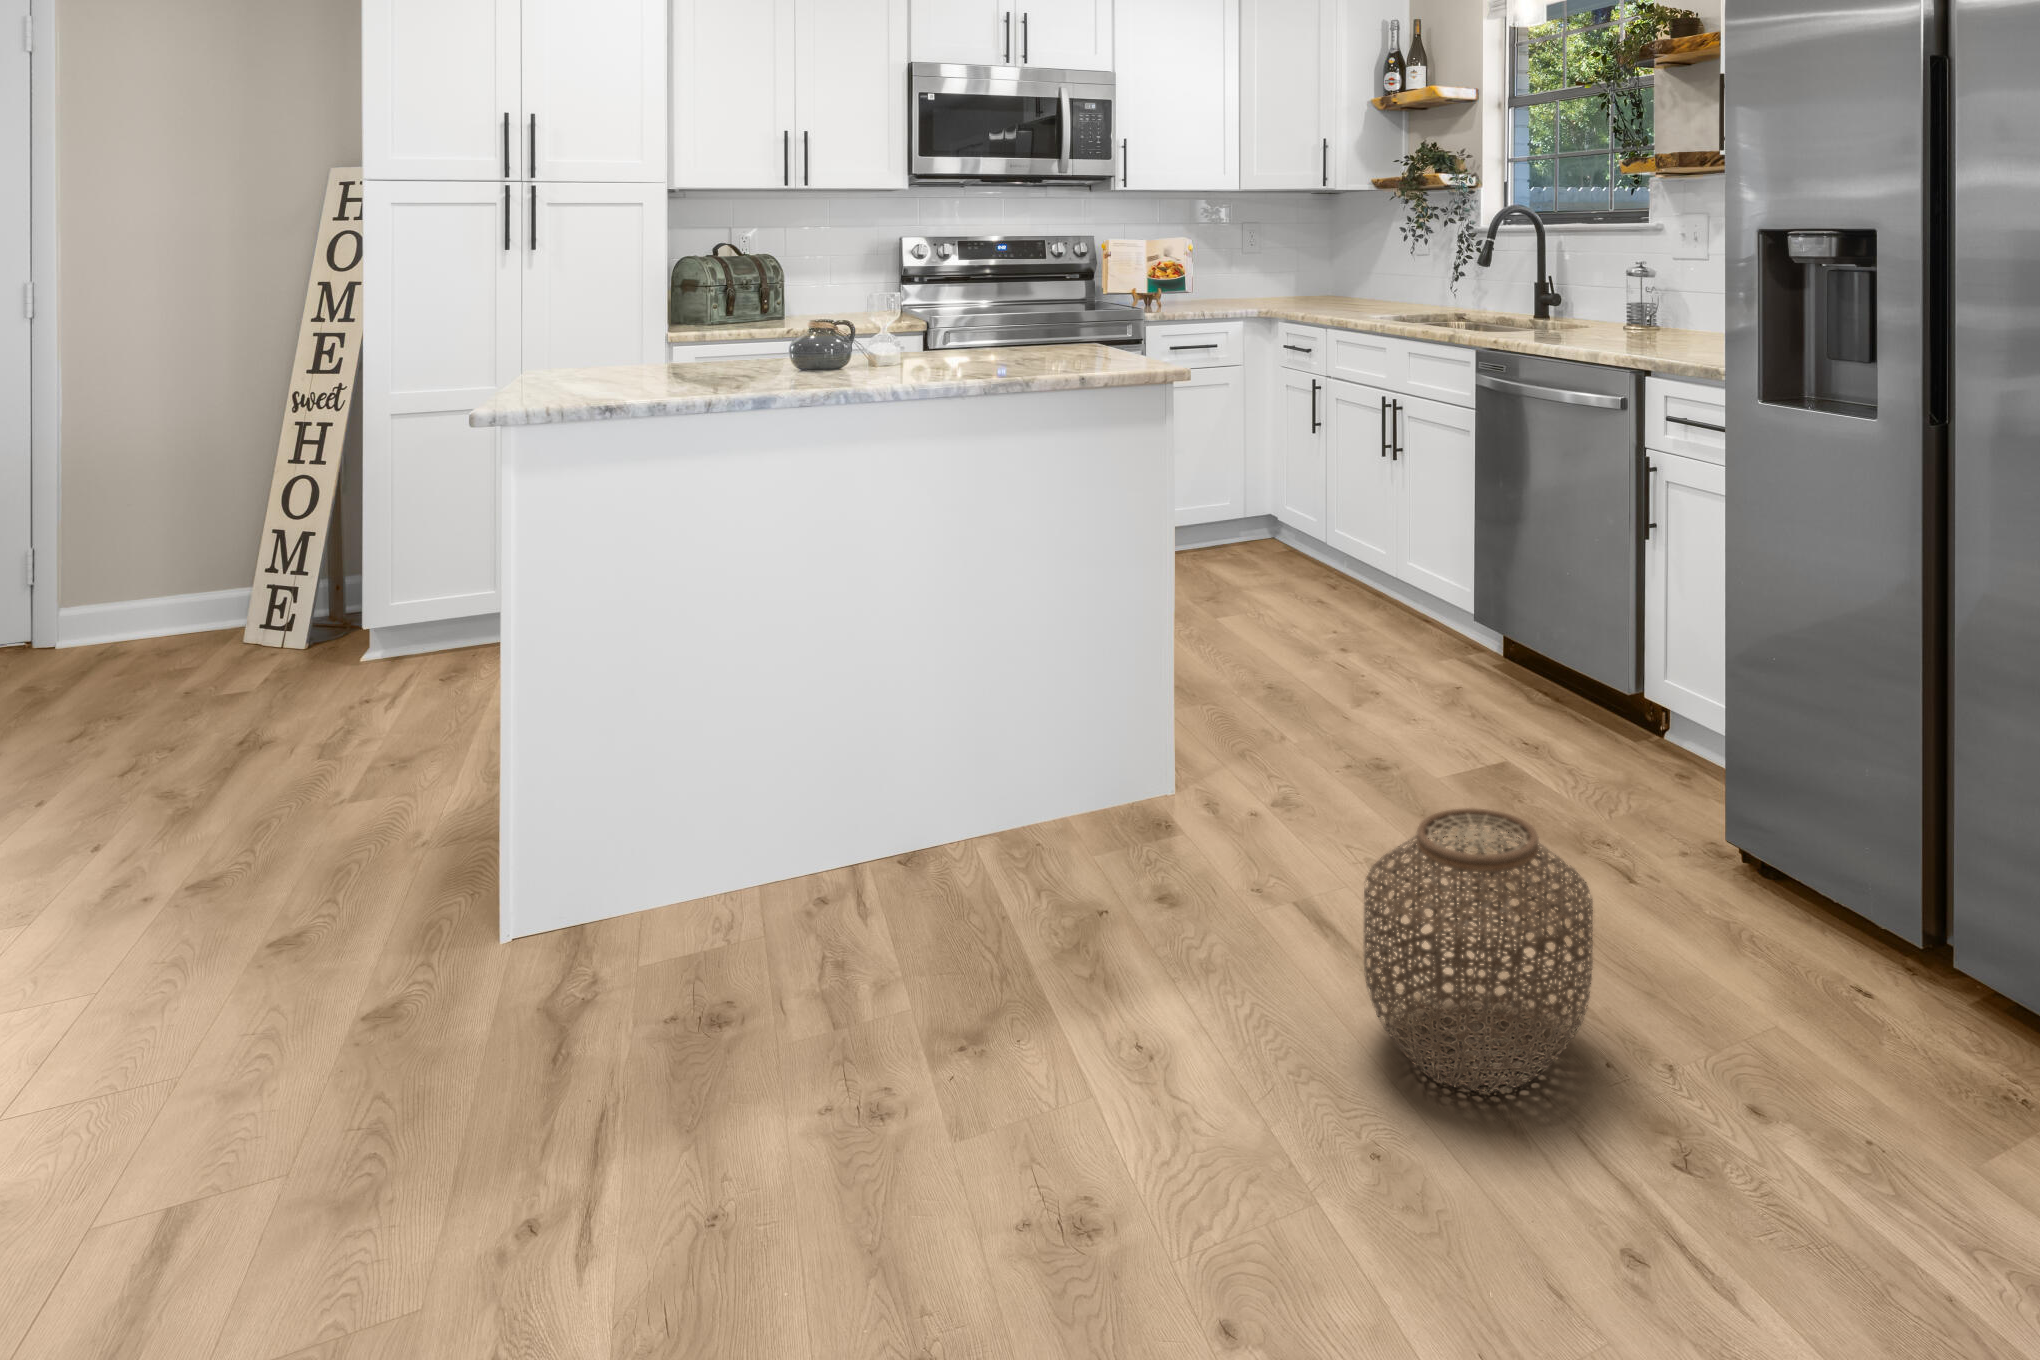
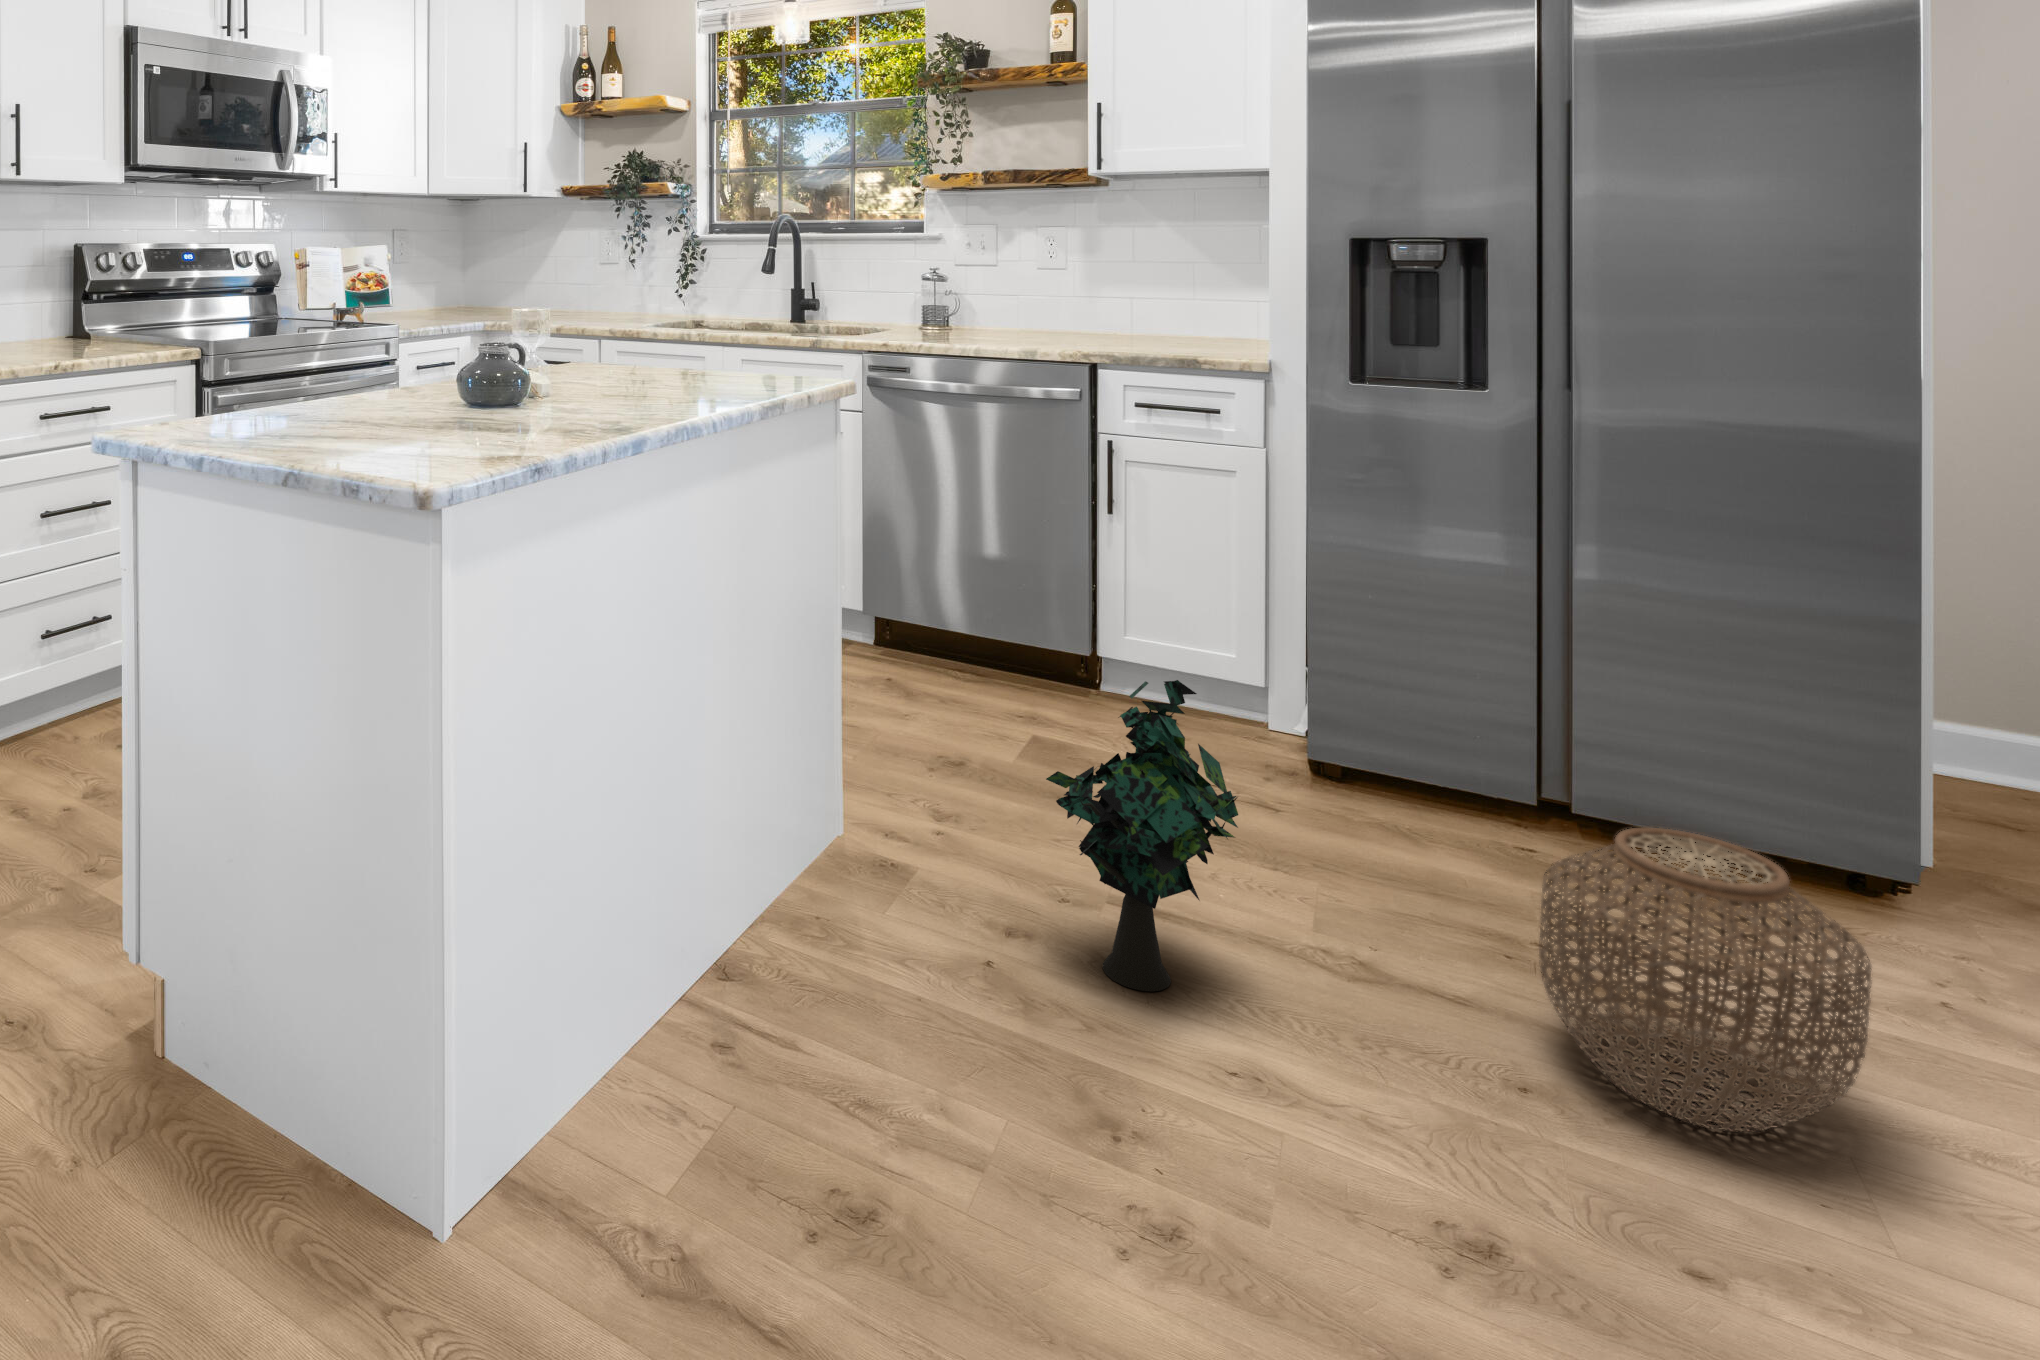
decorative plant: none [1124,630,1282,896] -> present [1046,680,1238,991]

